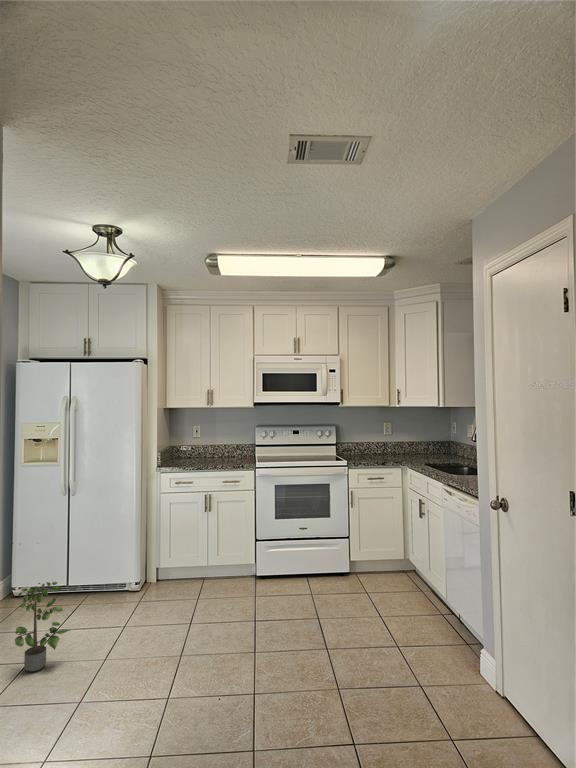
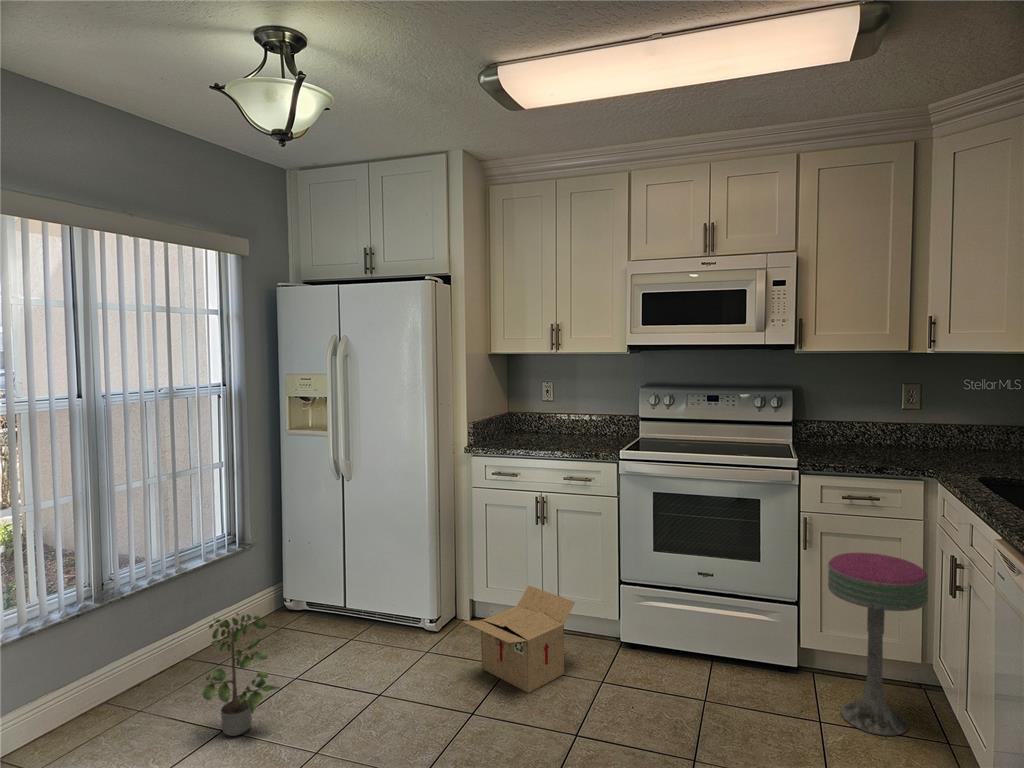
bar stool: none [369,505,412,593] -> present [828,553,928,736]
cardboard box: none [174,549,238,610] -> present [464,586,575,693]

